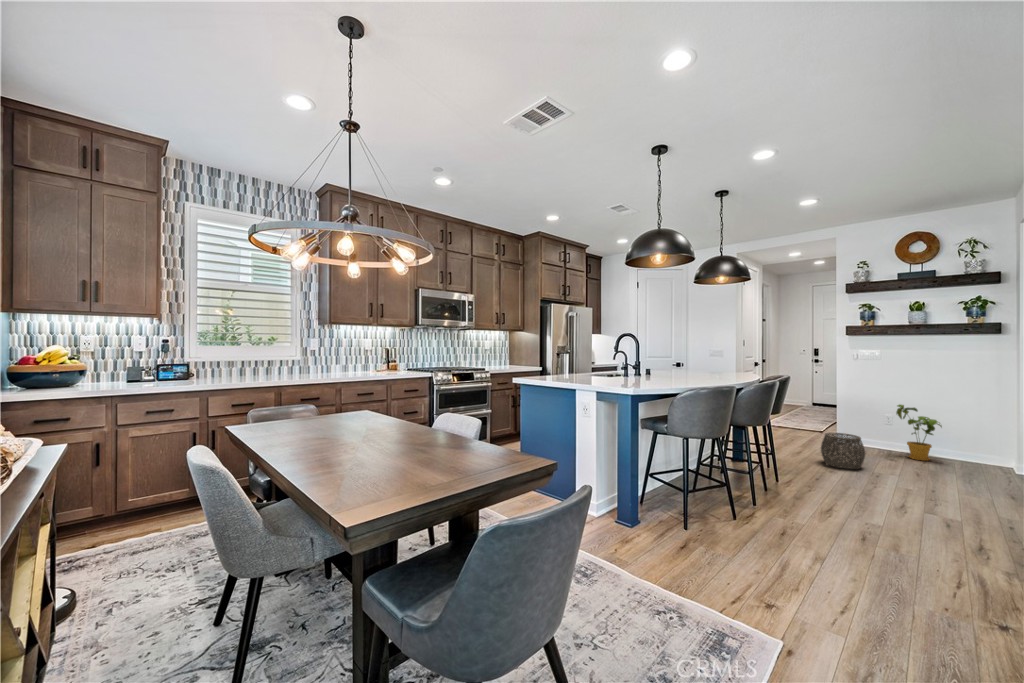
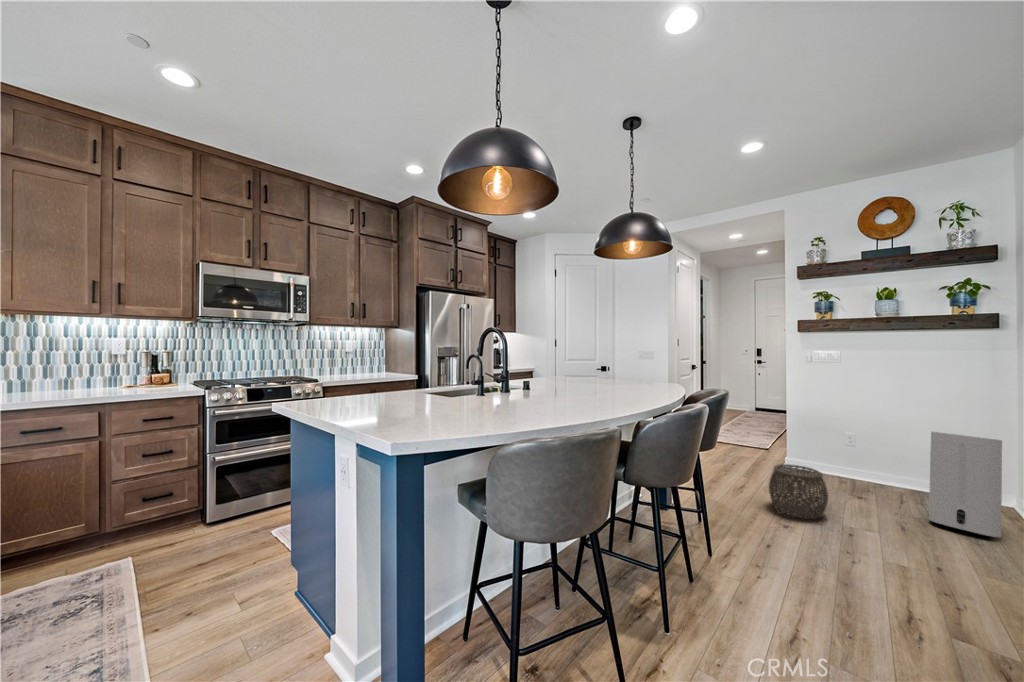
house plant: present [896,405,942,461] -> none [863,423,923,498]
air purifier: none [942,408,995,480] -> present [929,432,1002,537]

